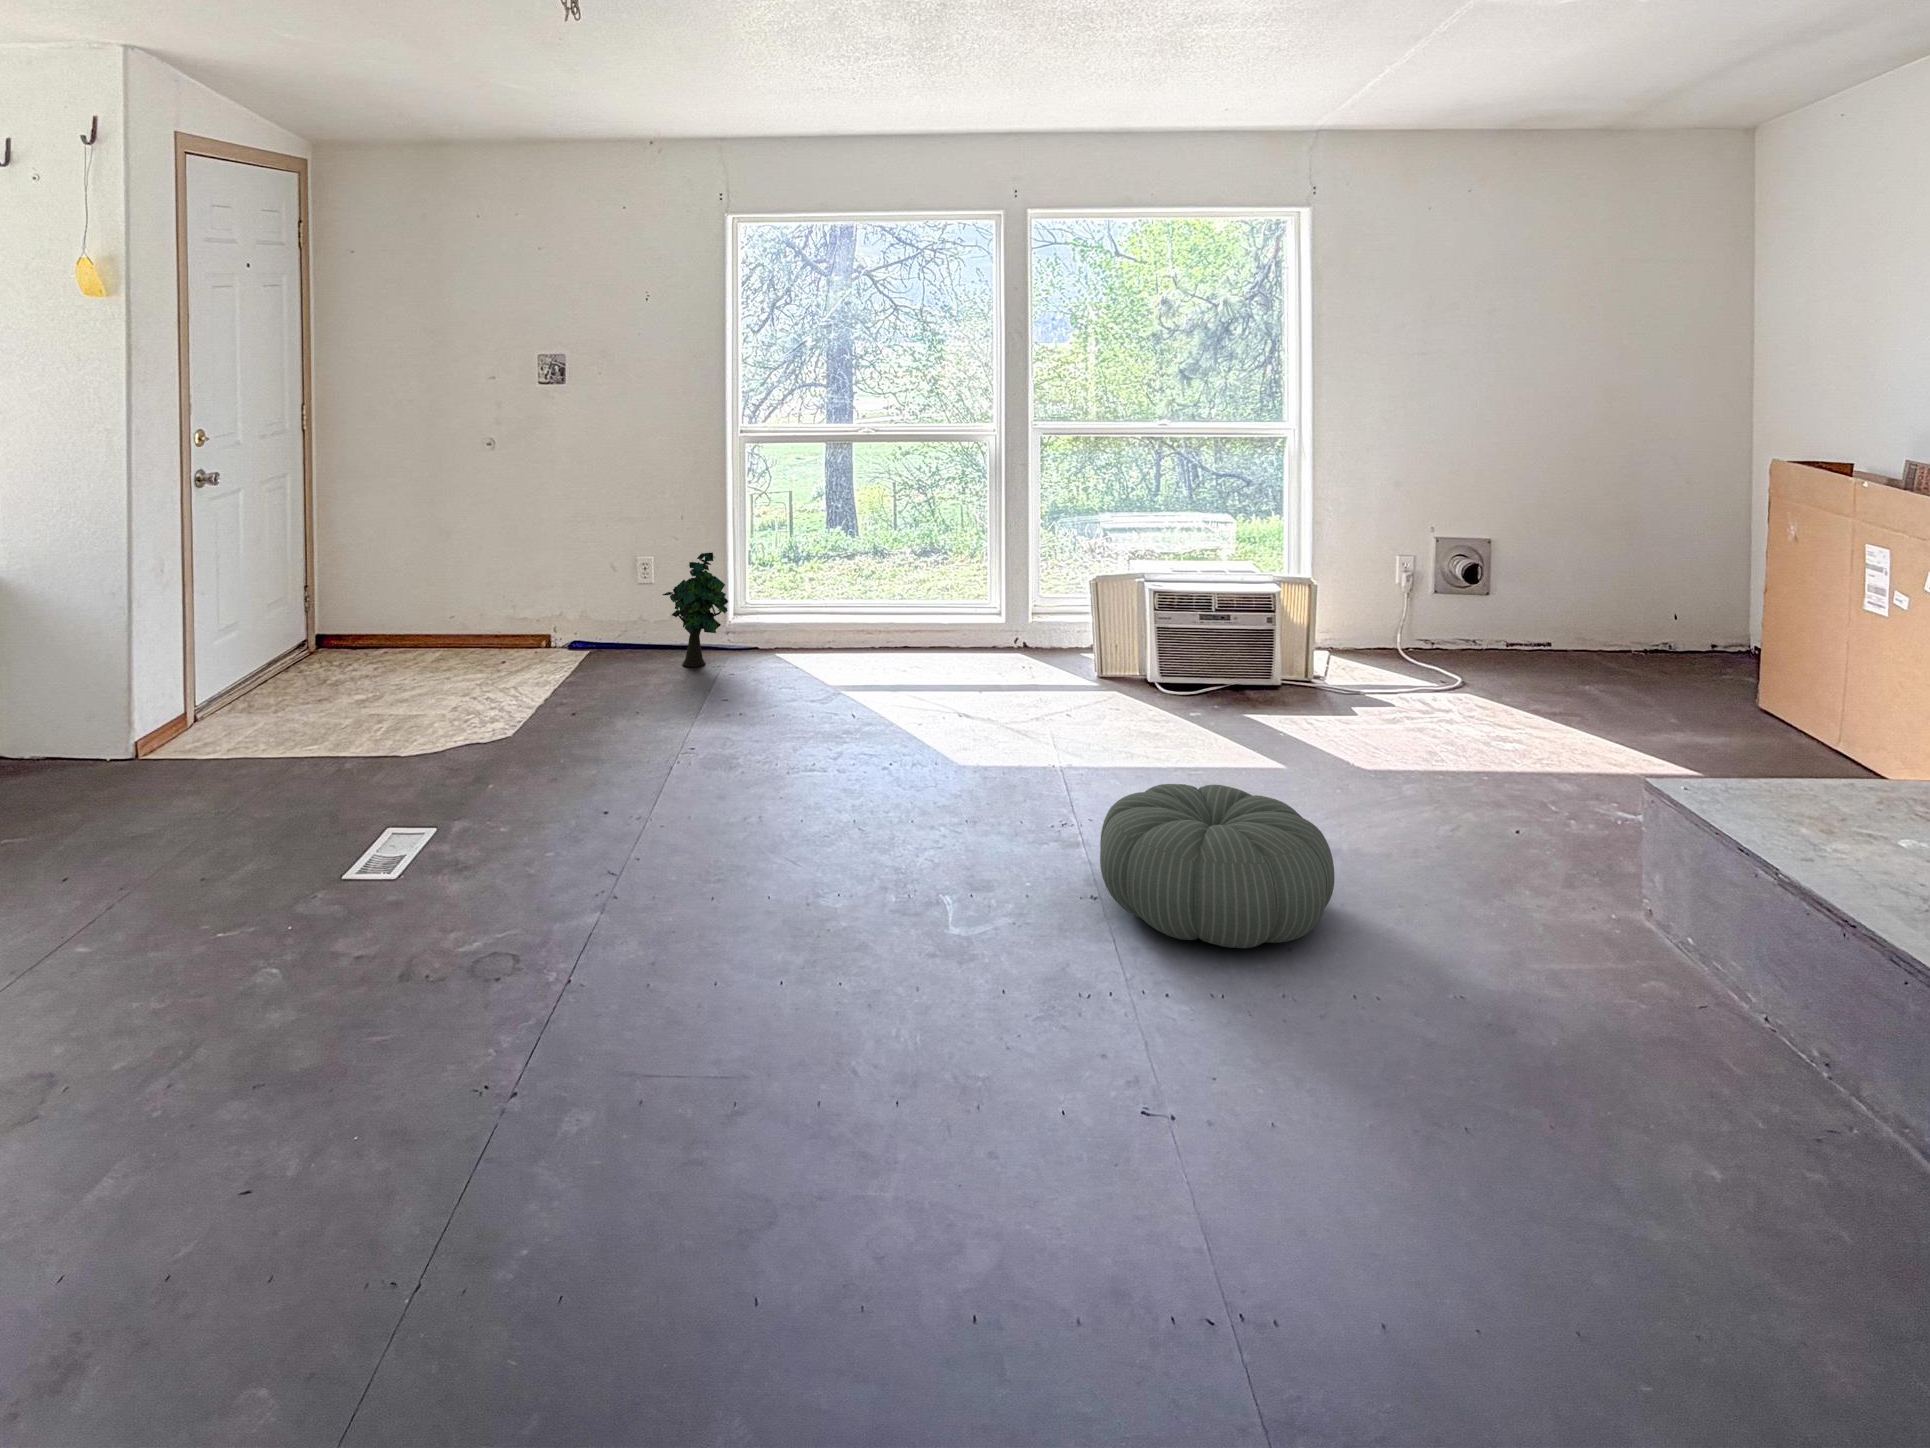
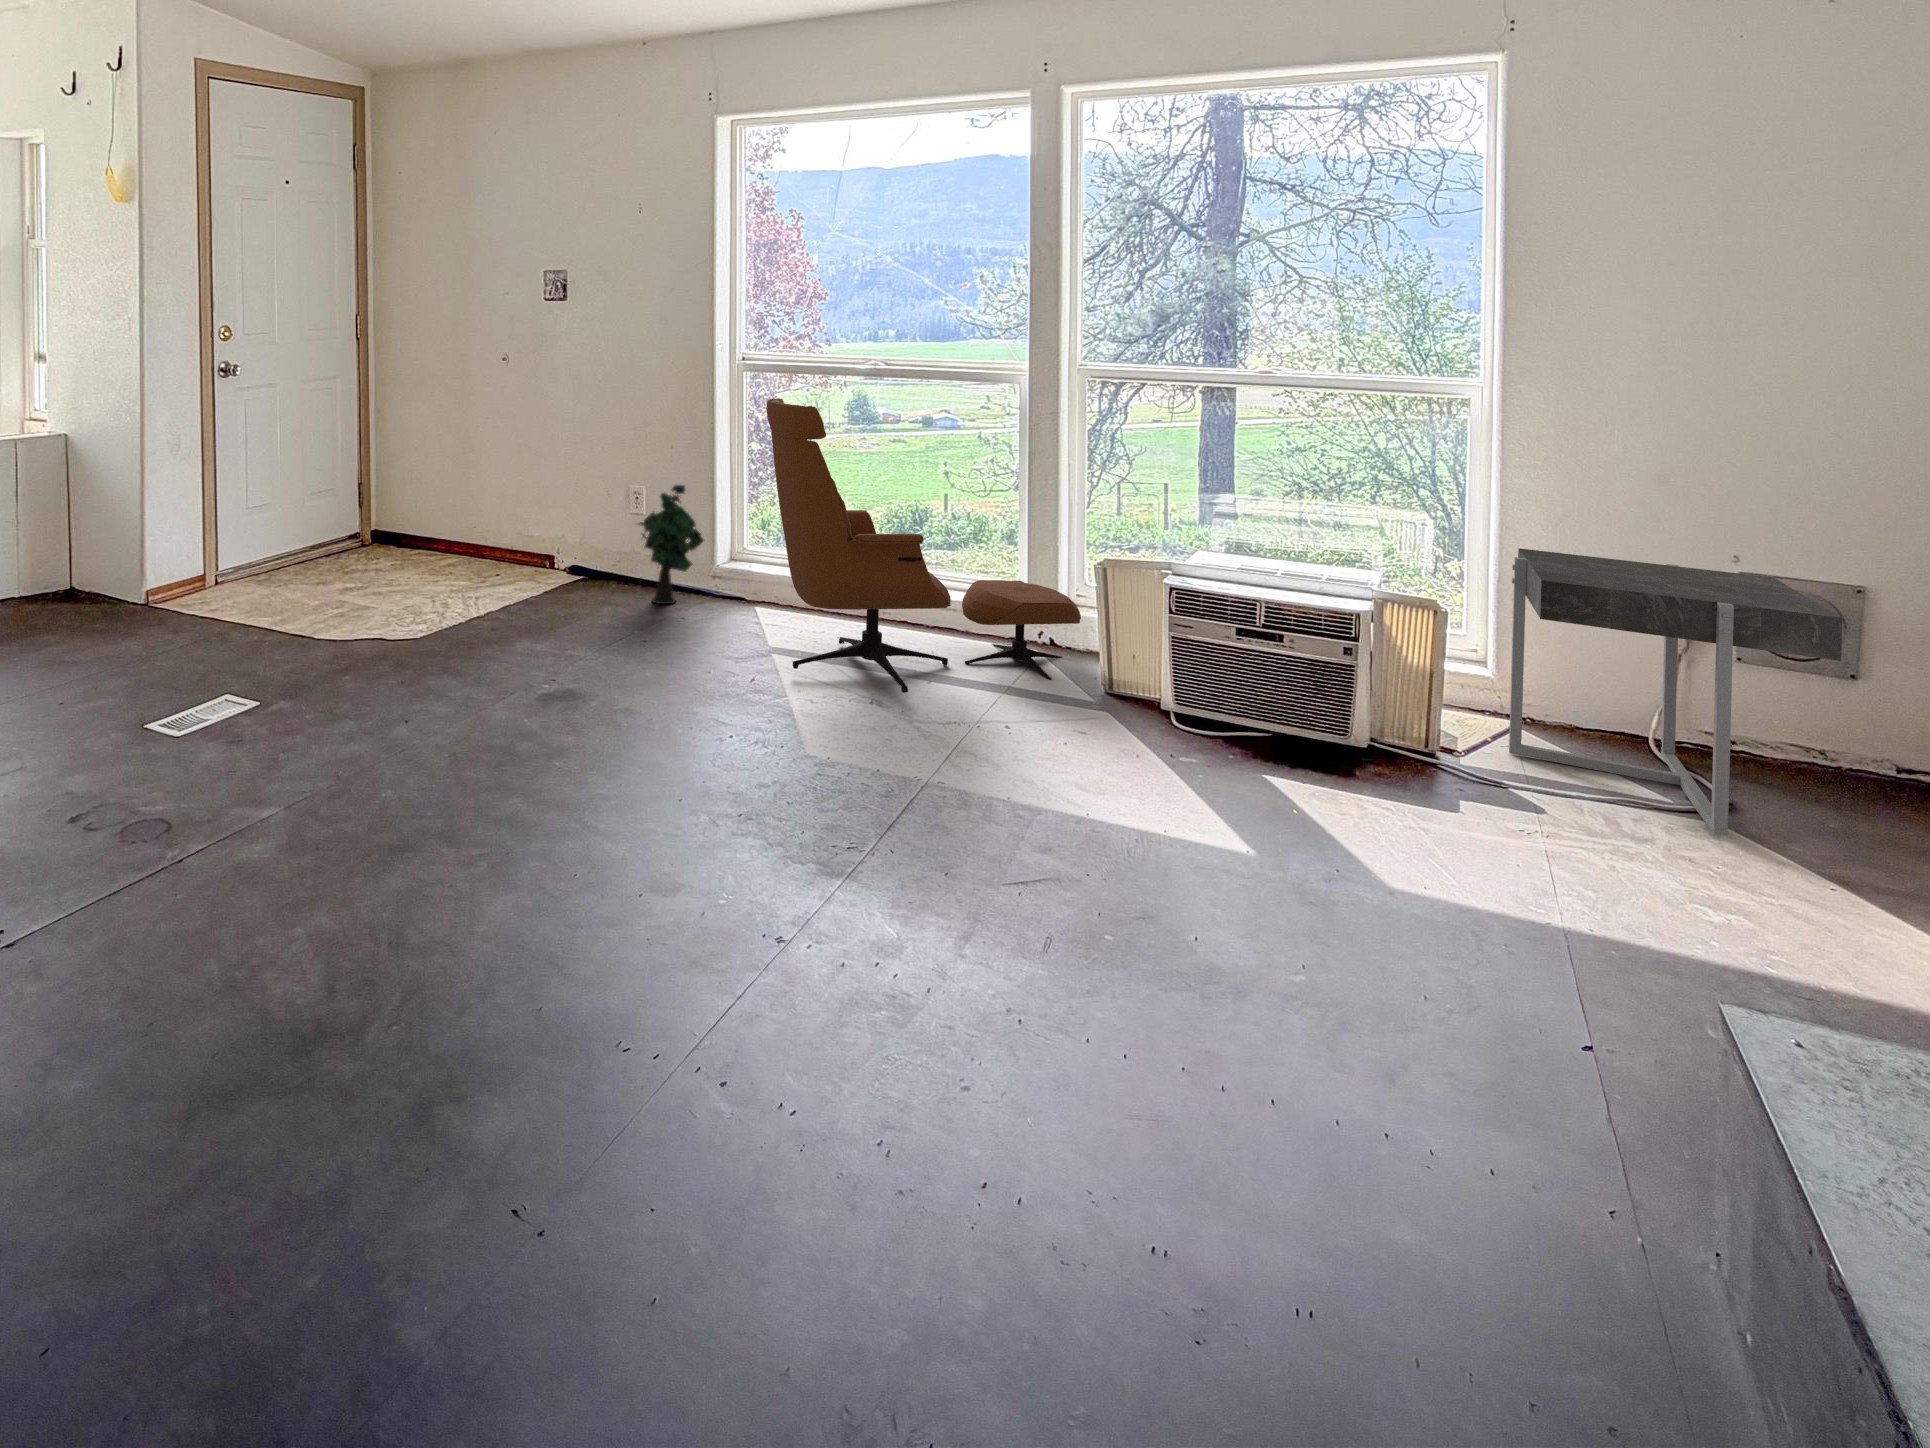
lounge chair: none [840,470,1064,704] -> present [766,398,1081,693]
side table: none [1334,537,1517,699] -> present [1509,548,1842,837]
pouf: present [1100,784,1334,948] -> none [761,828,1107,1105]

